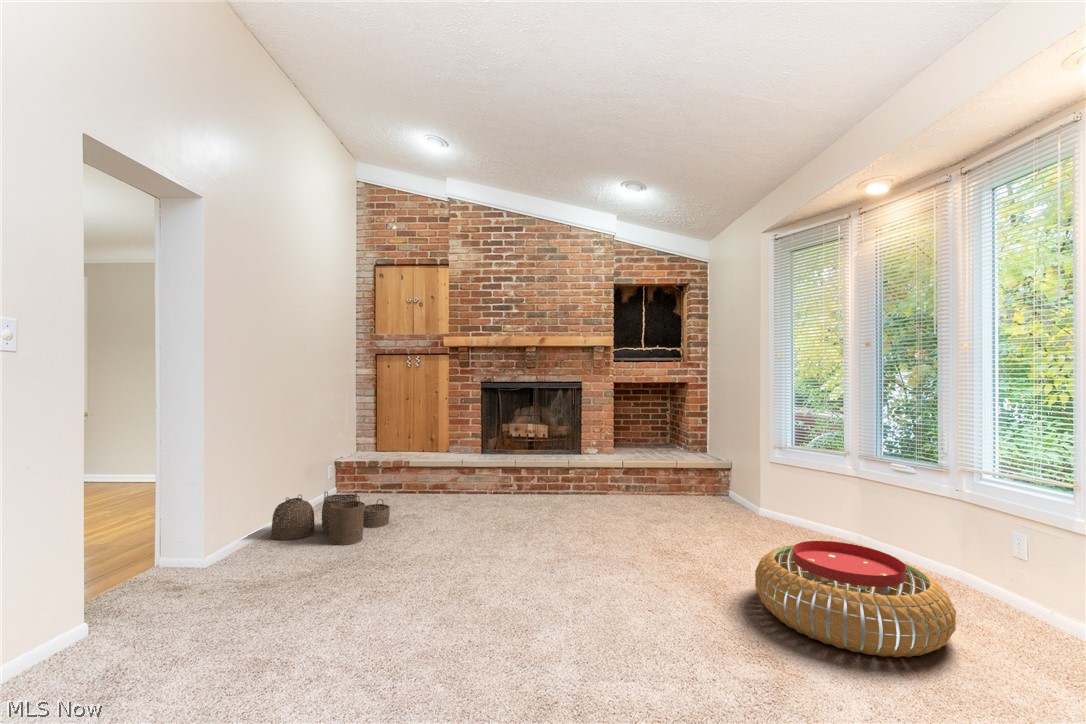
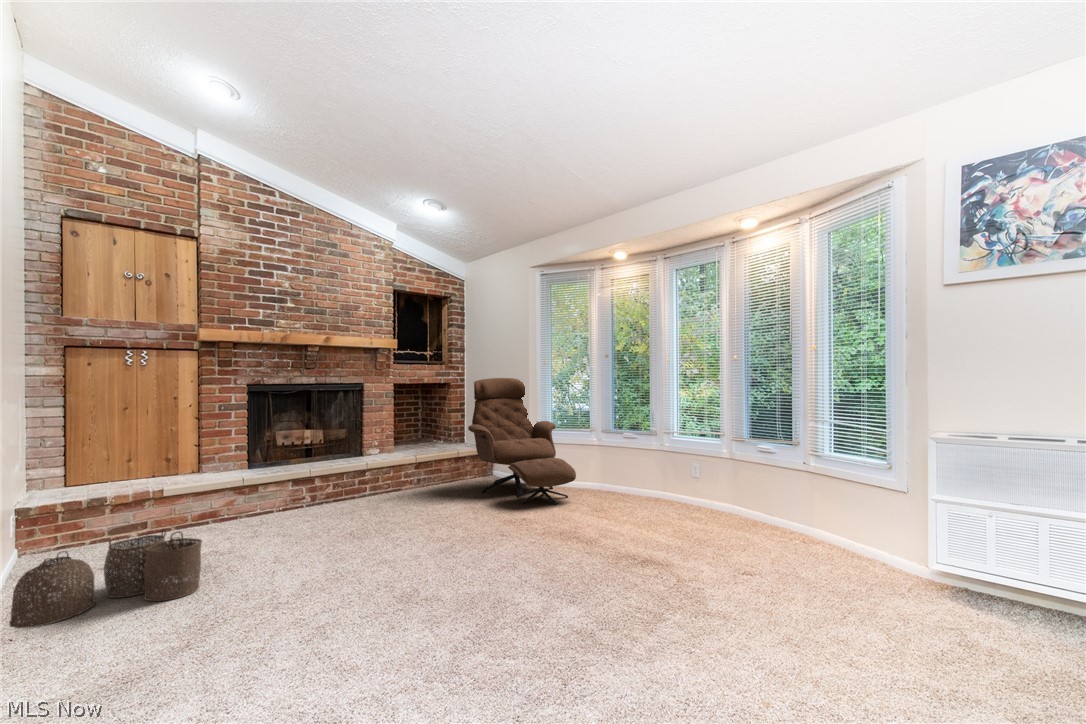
lounge chair: none [666,381,785,553] -> present [468,378,576,505]
pouf: present [755,541,956,658] -> none [605,474,716,531]

